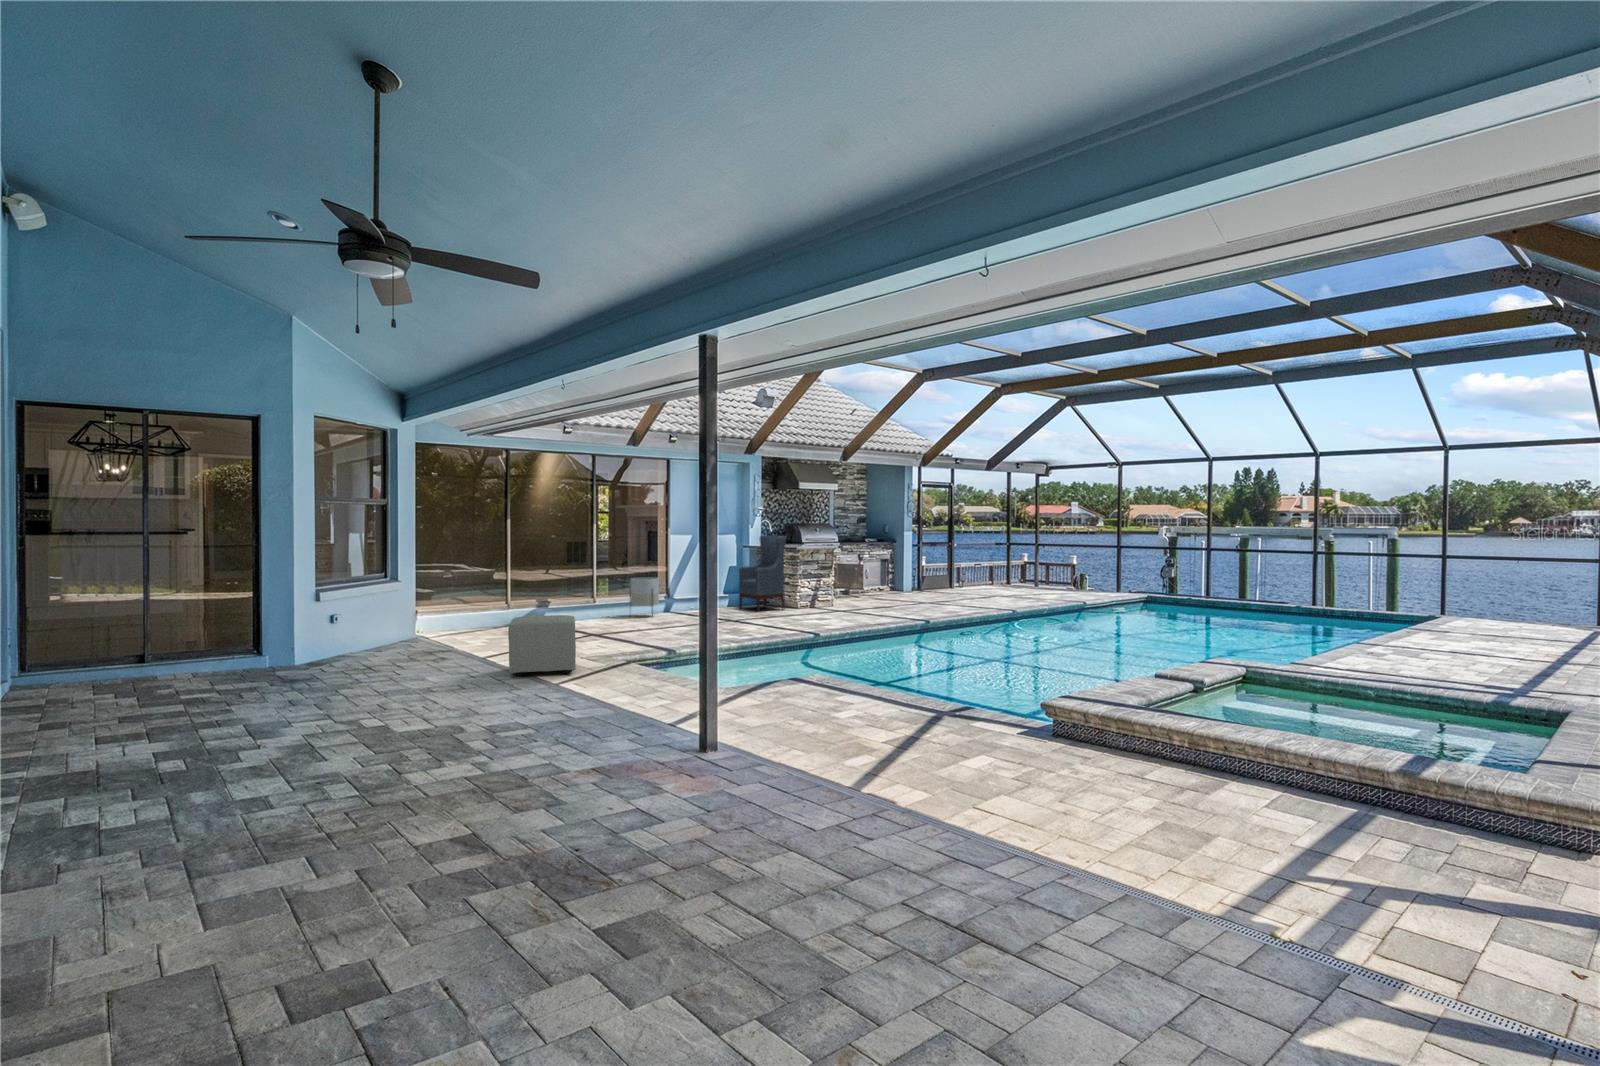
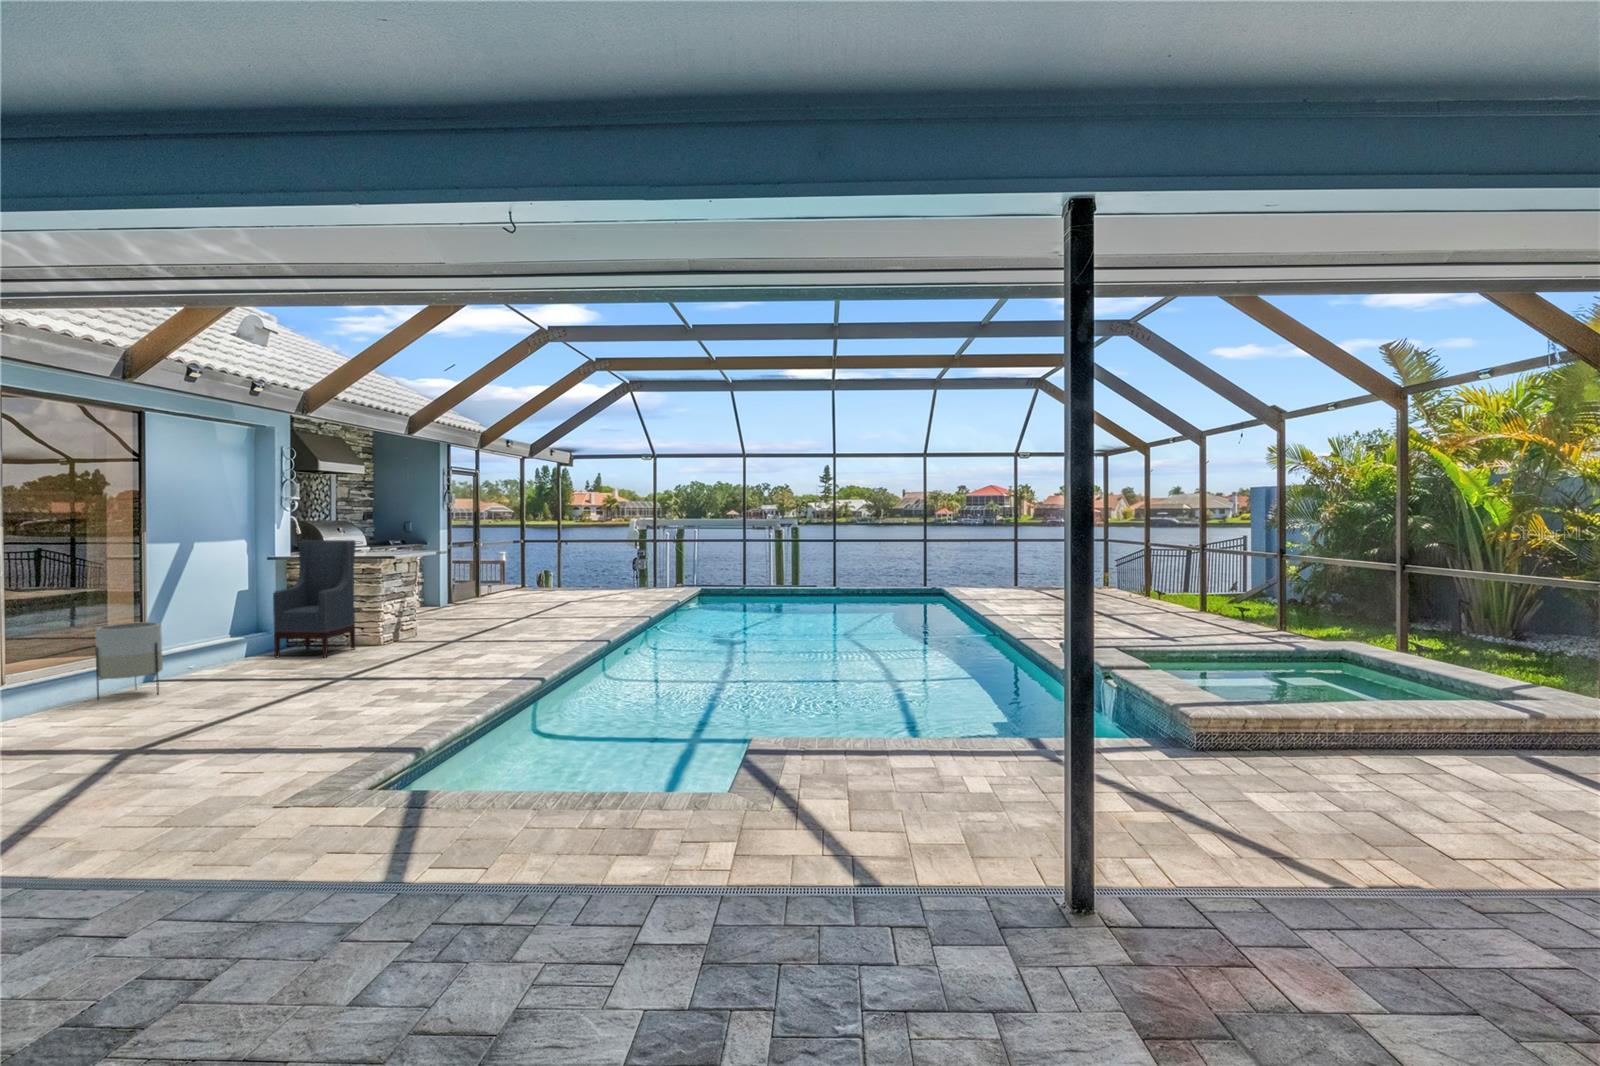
ottoman: present [508,615,576,676] -> none [225,723,438,889]

